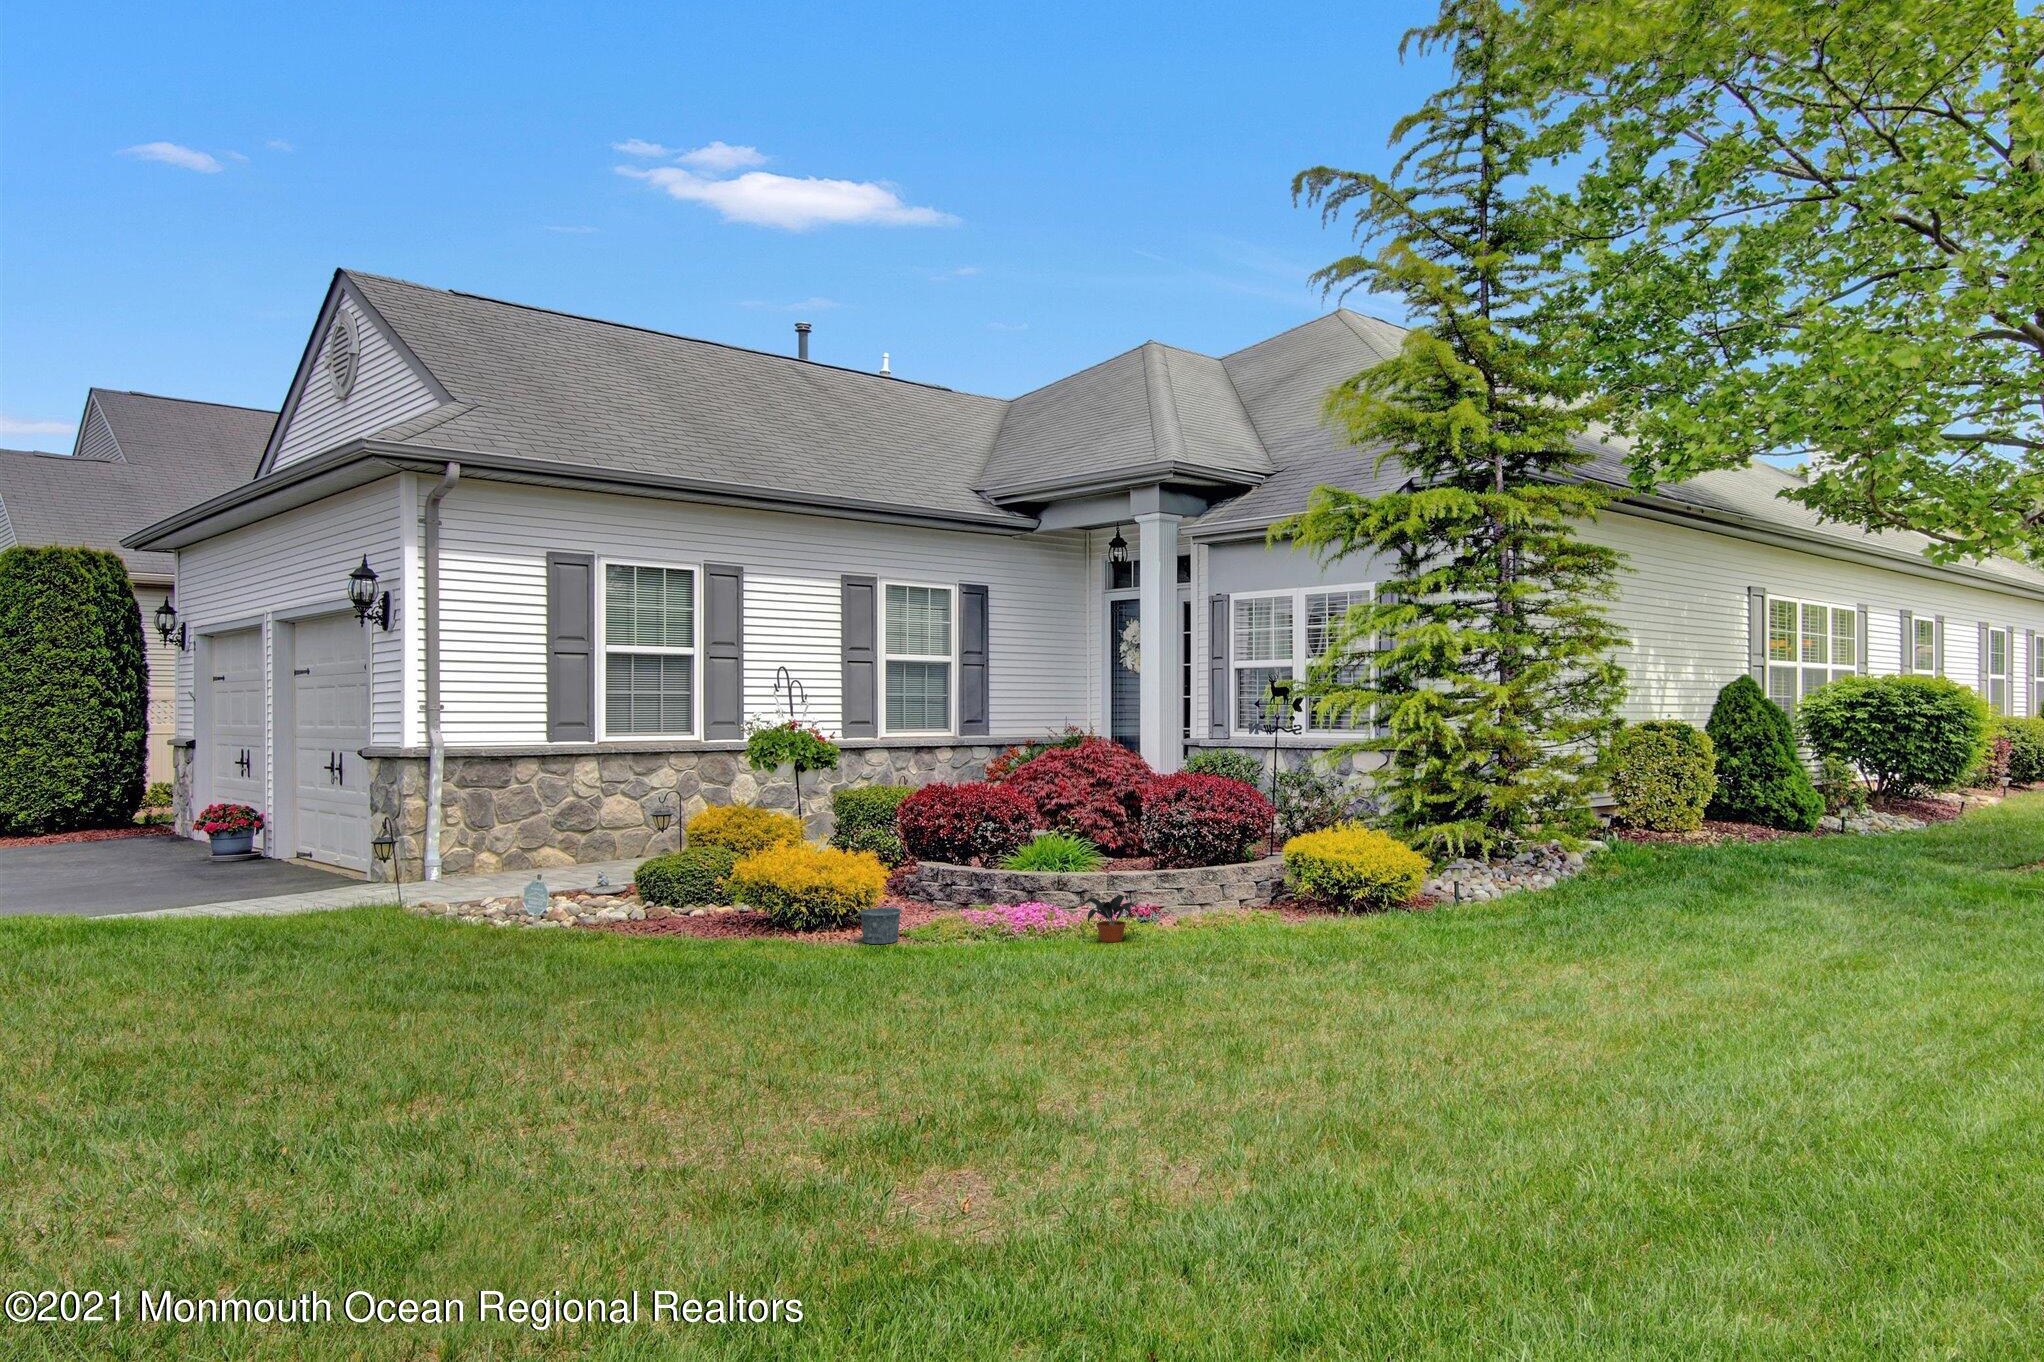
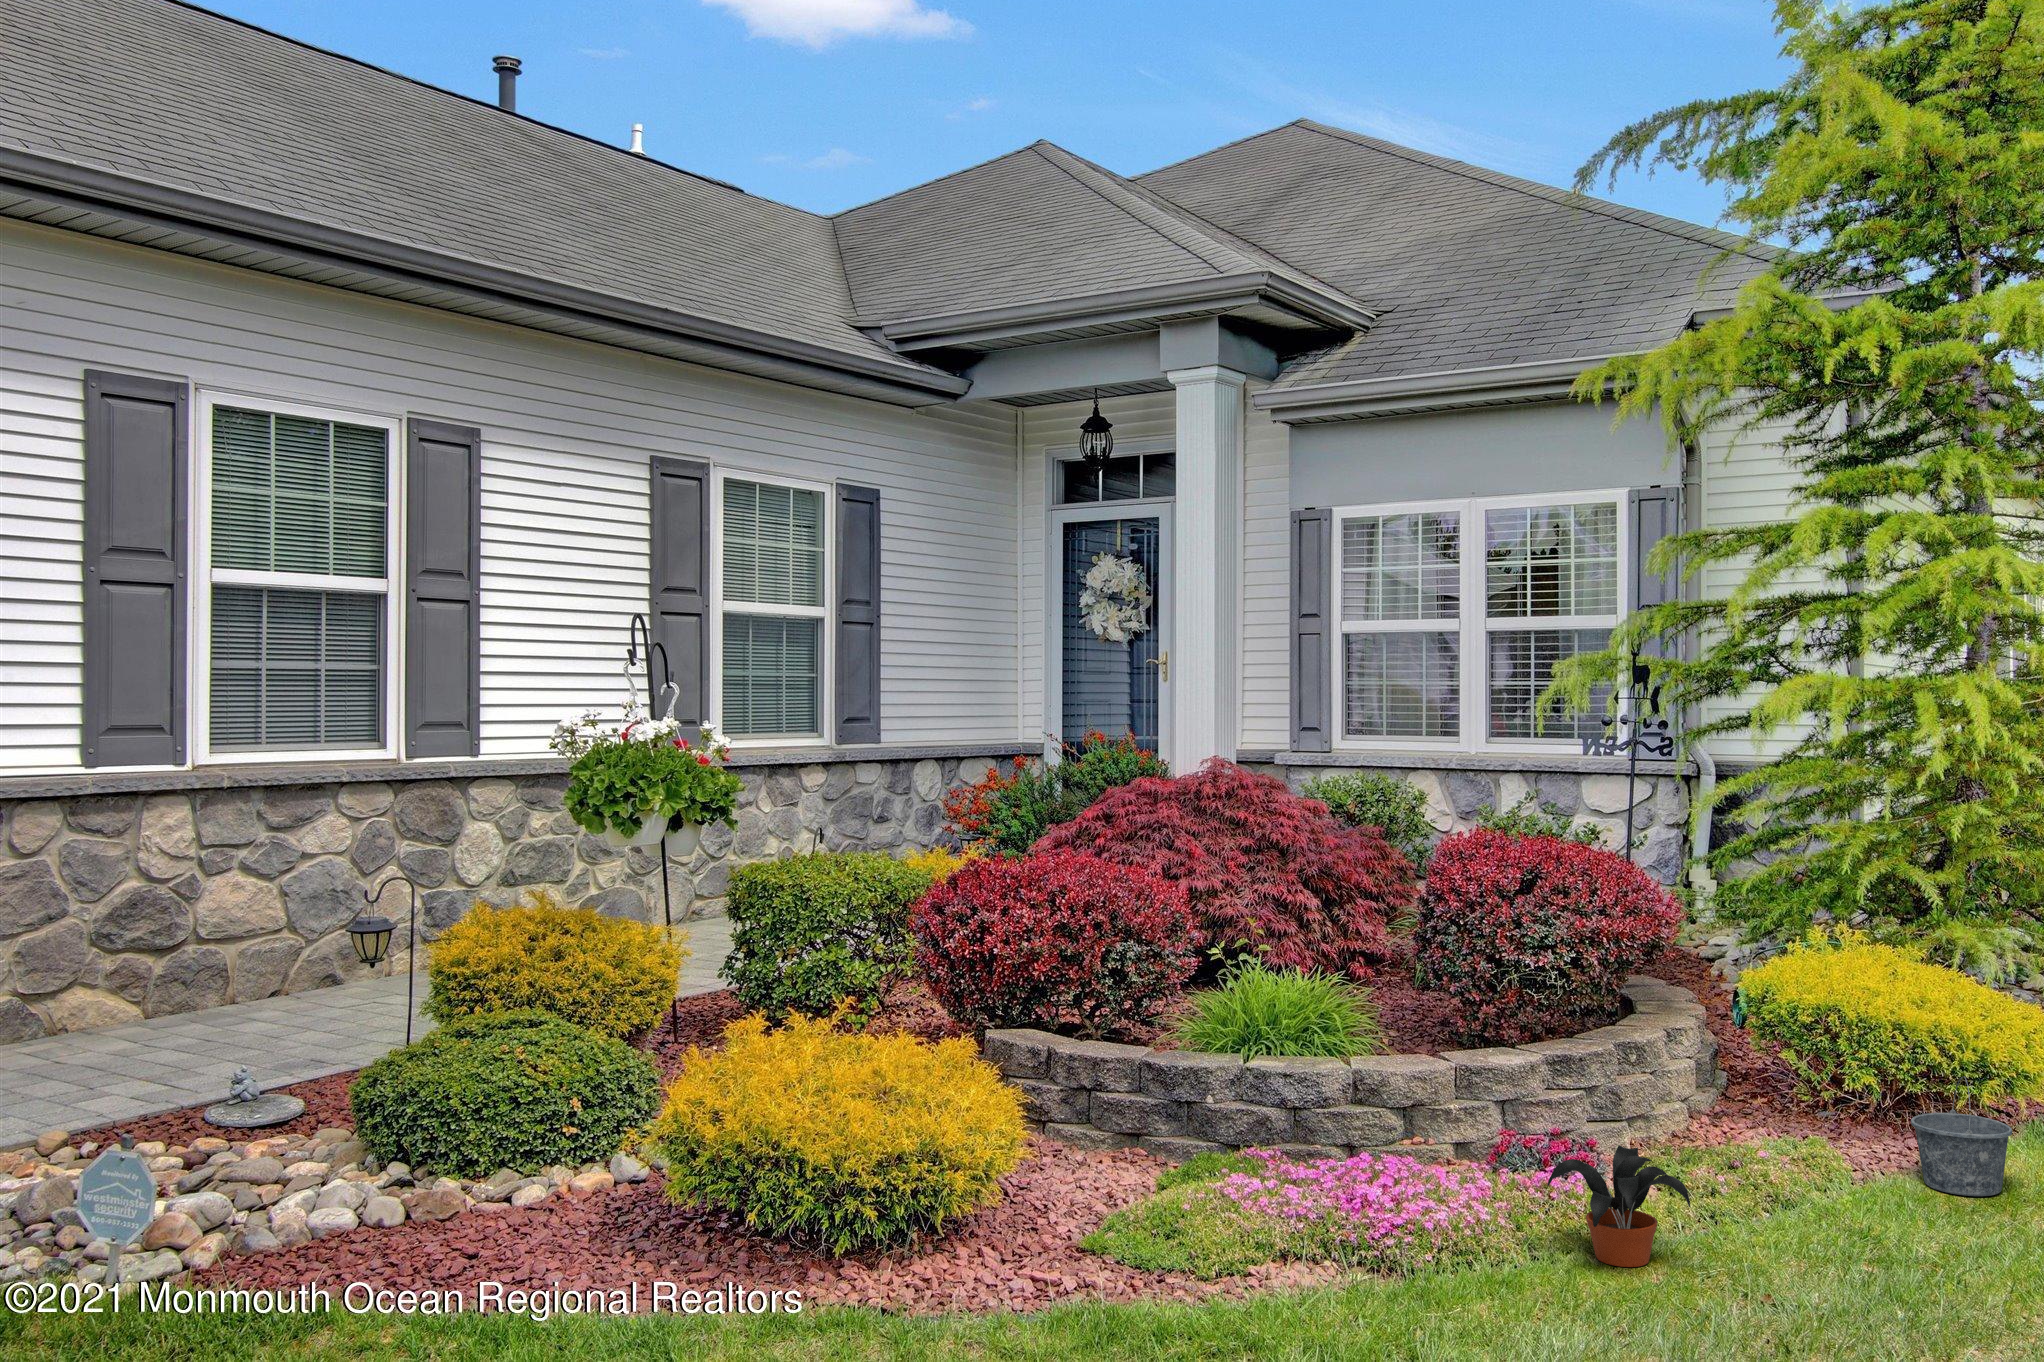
bucket: present [859,906,902,944] -> present [1911,1077,2012,1196]

